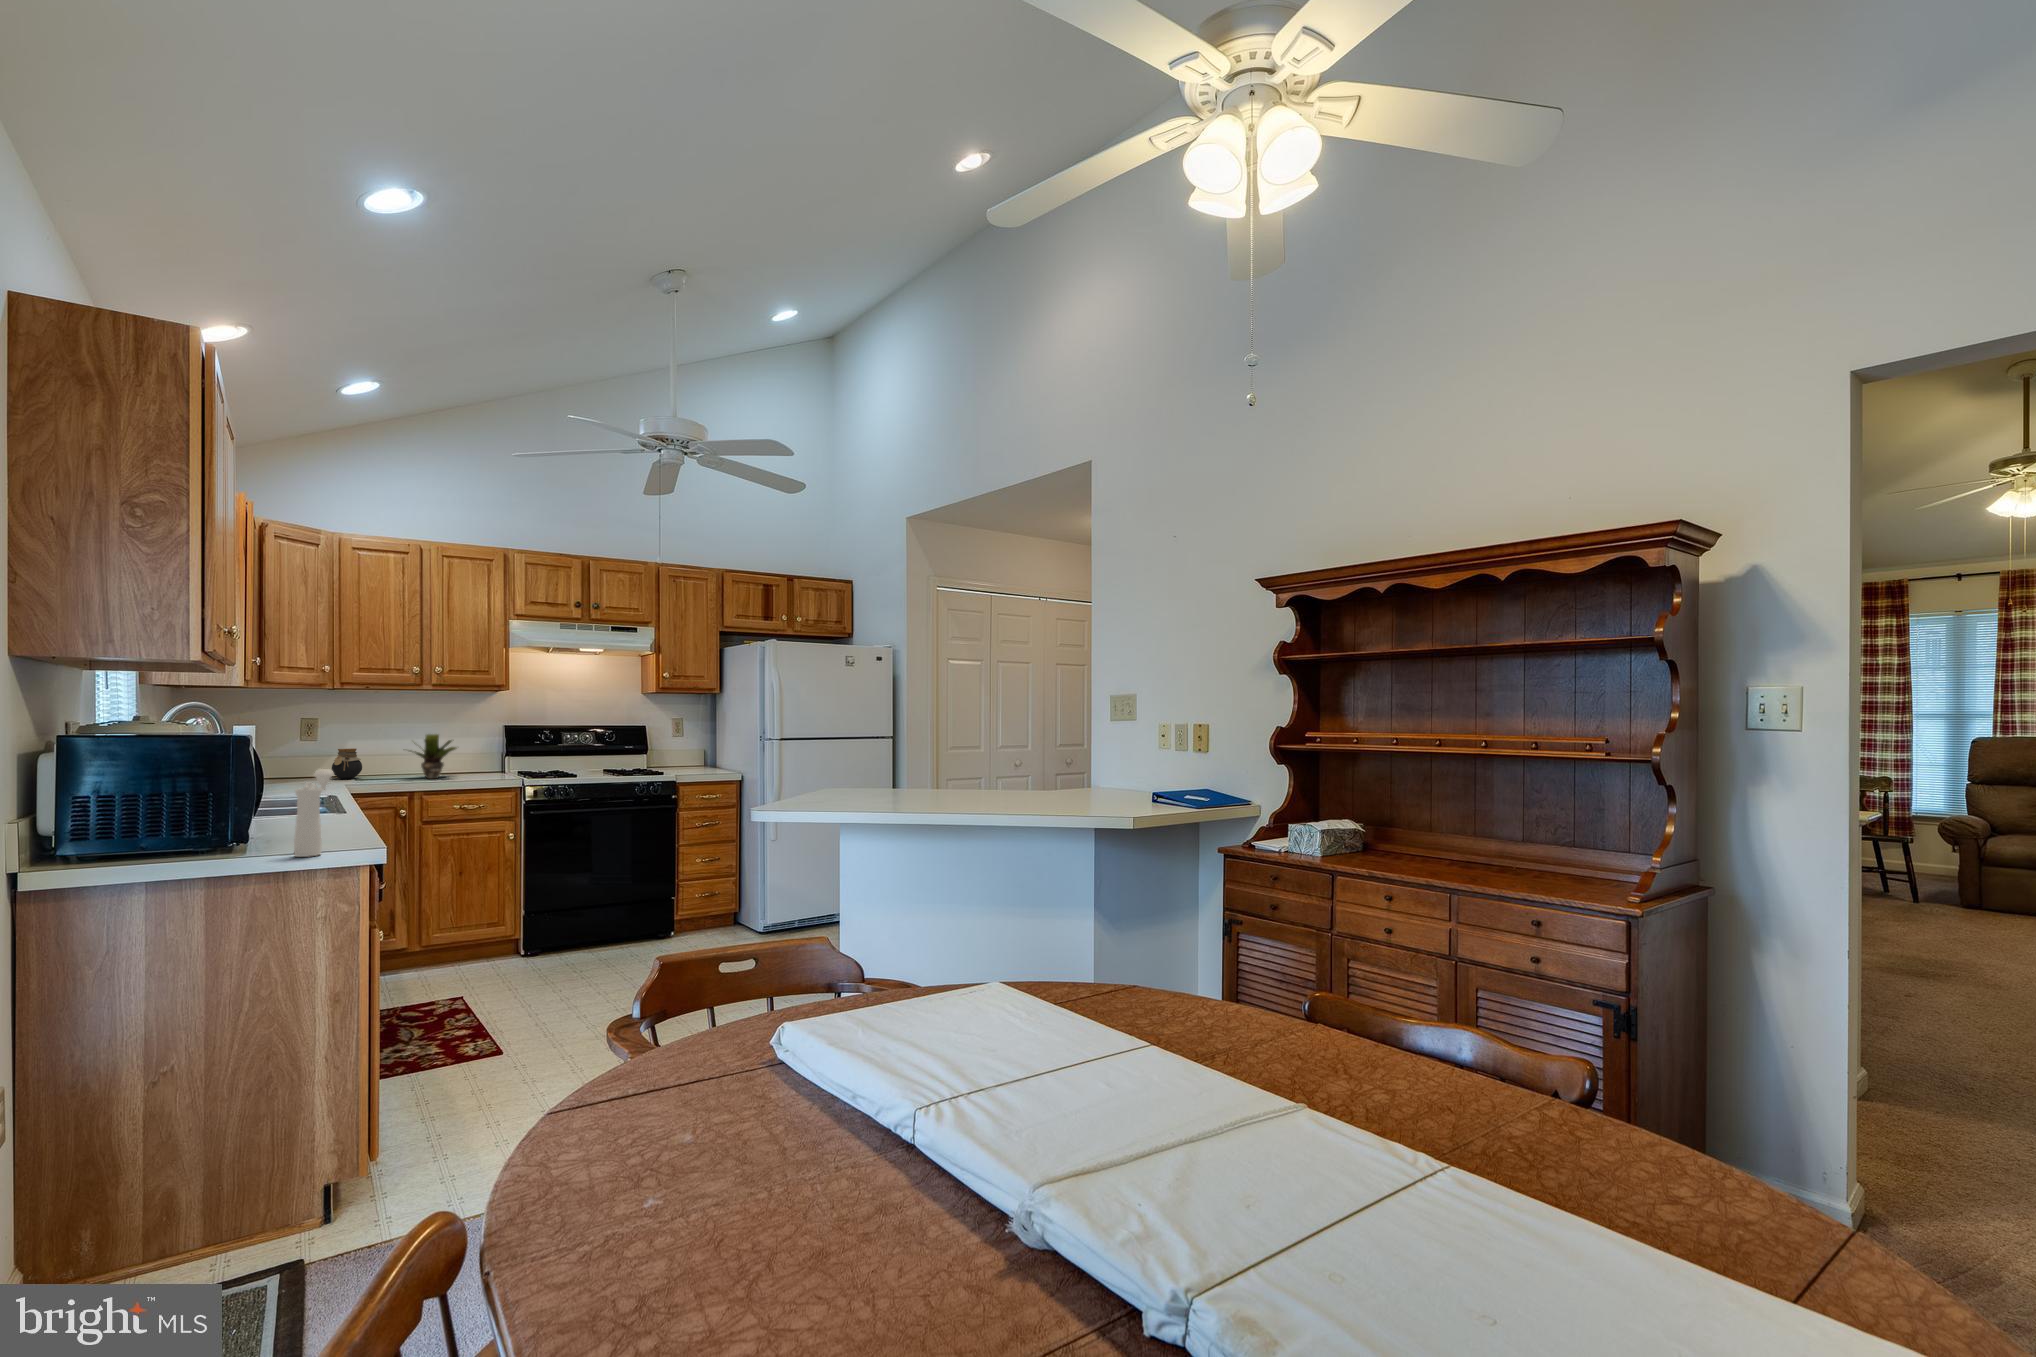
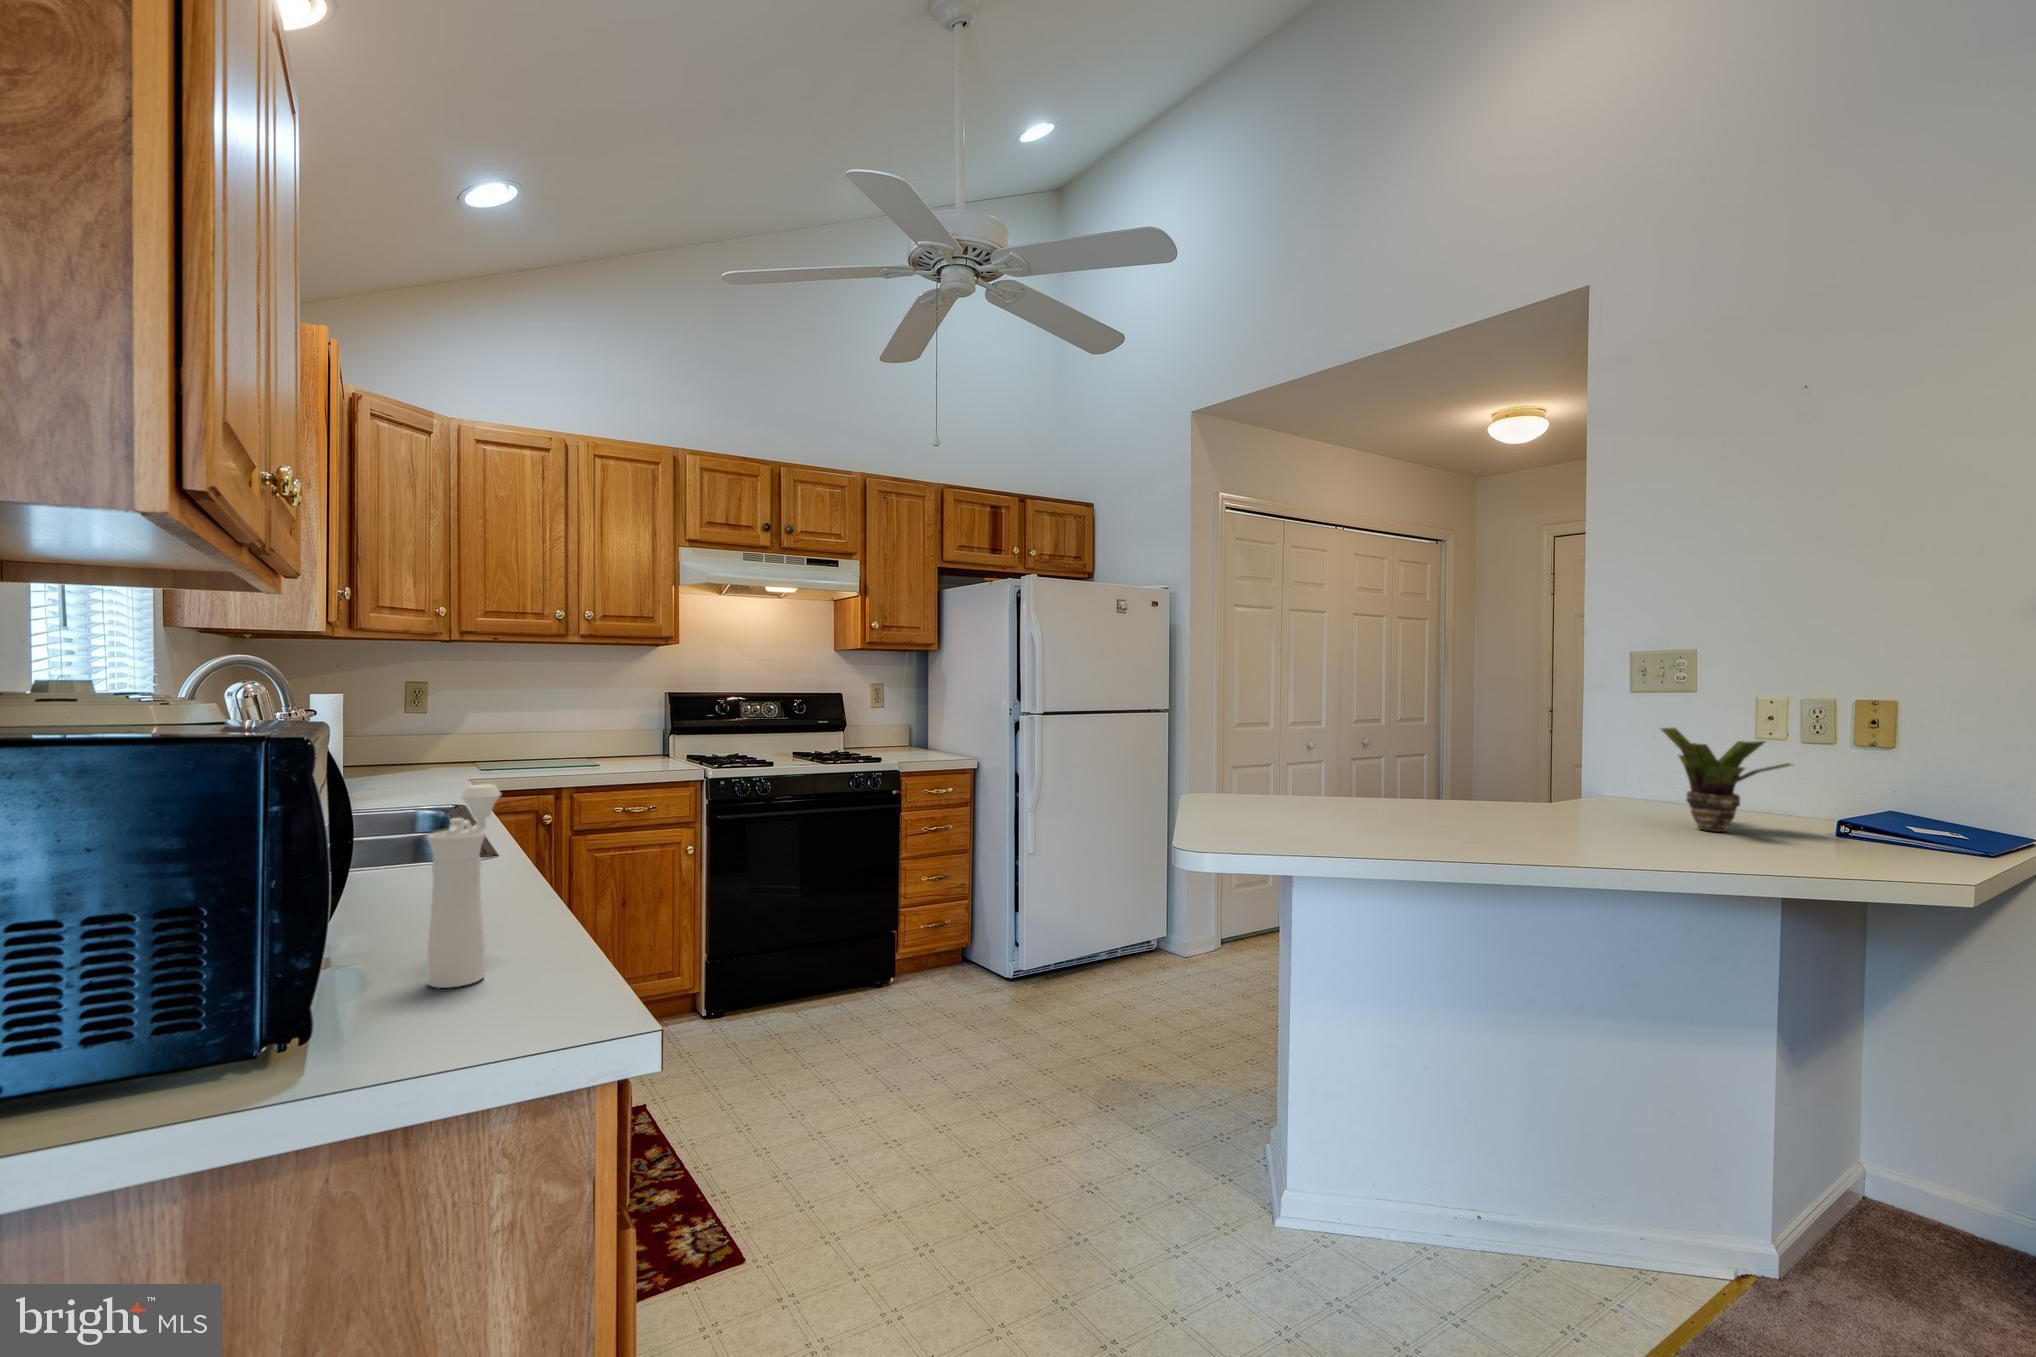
potted plant: present [414,734,457,779] -> present [1661,728,1791,832]
jar: present [332,748,362,779] -> none [449,722,488,764]

